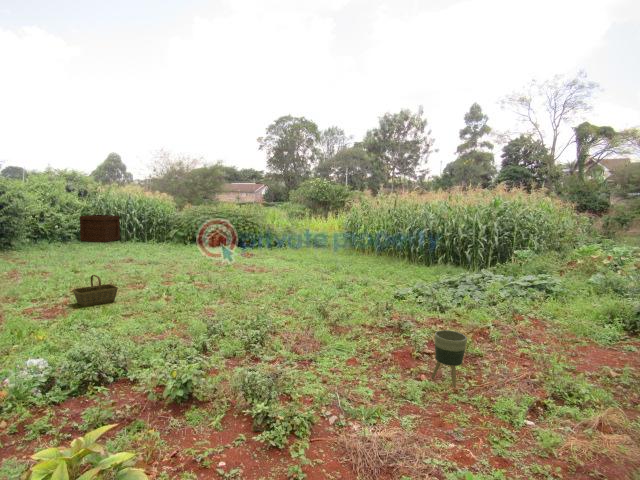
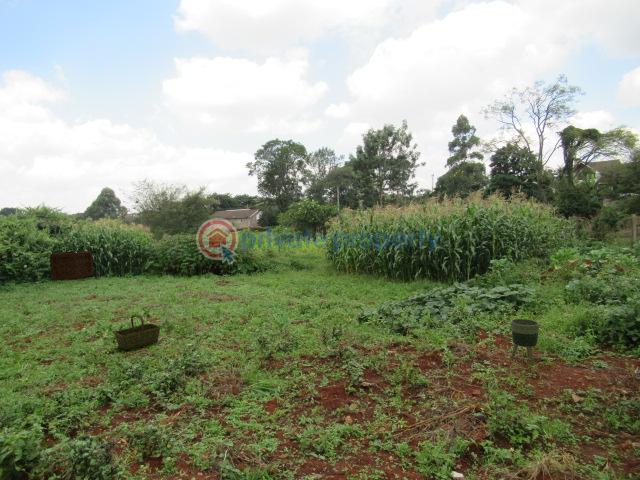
basket: present [73,275,118,307] -> present [114,315,161,350]
planter: present [432,330,467,387] -> present [511,319,540,365]

